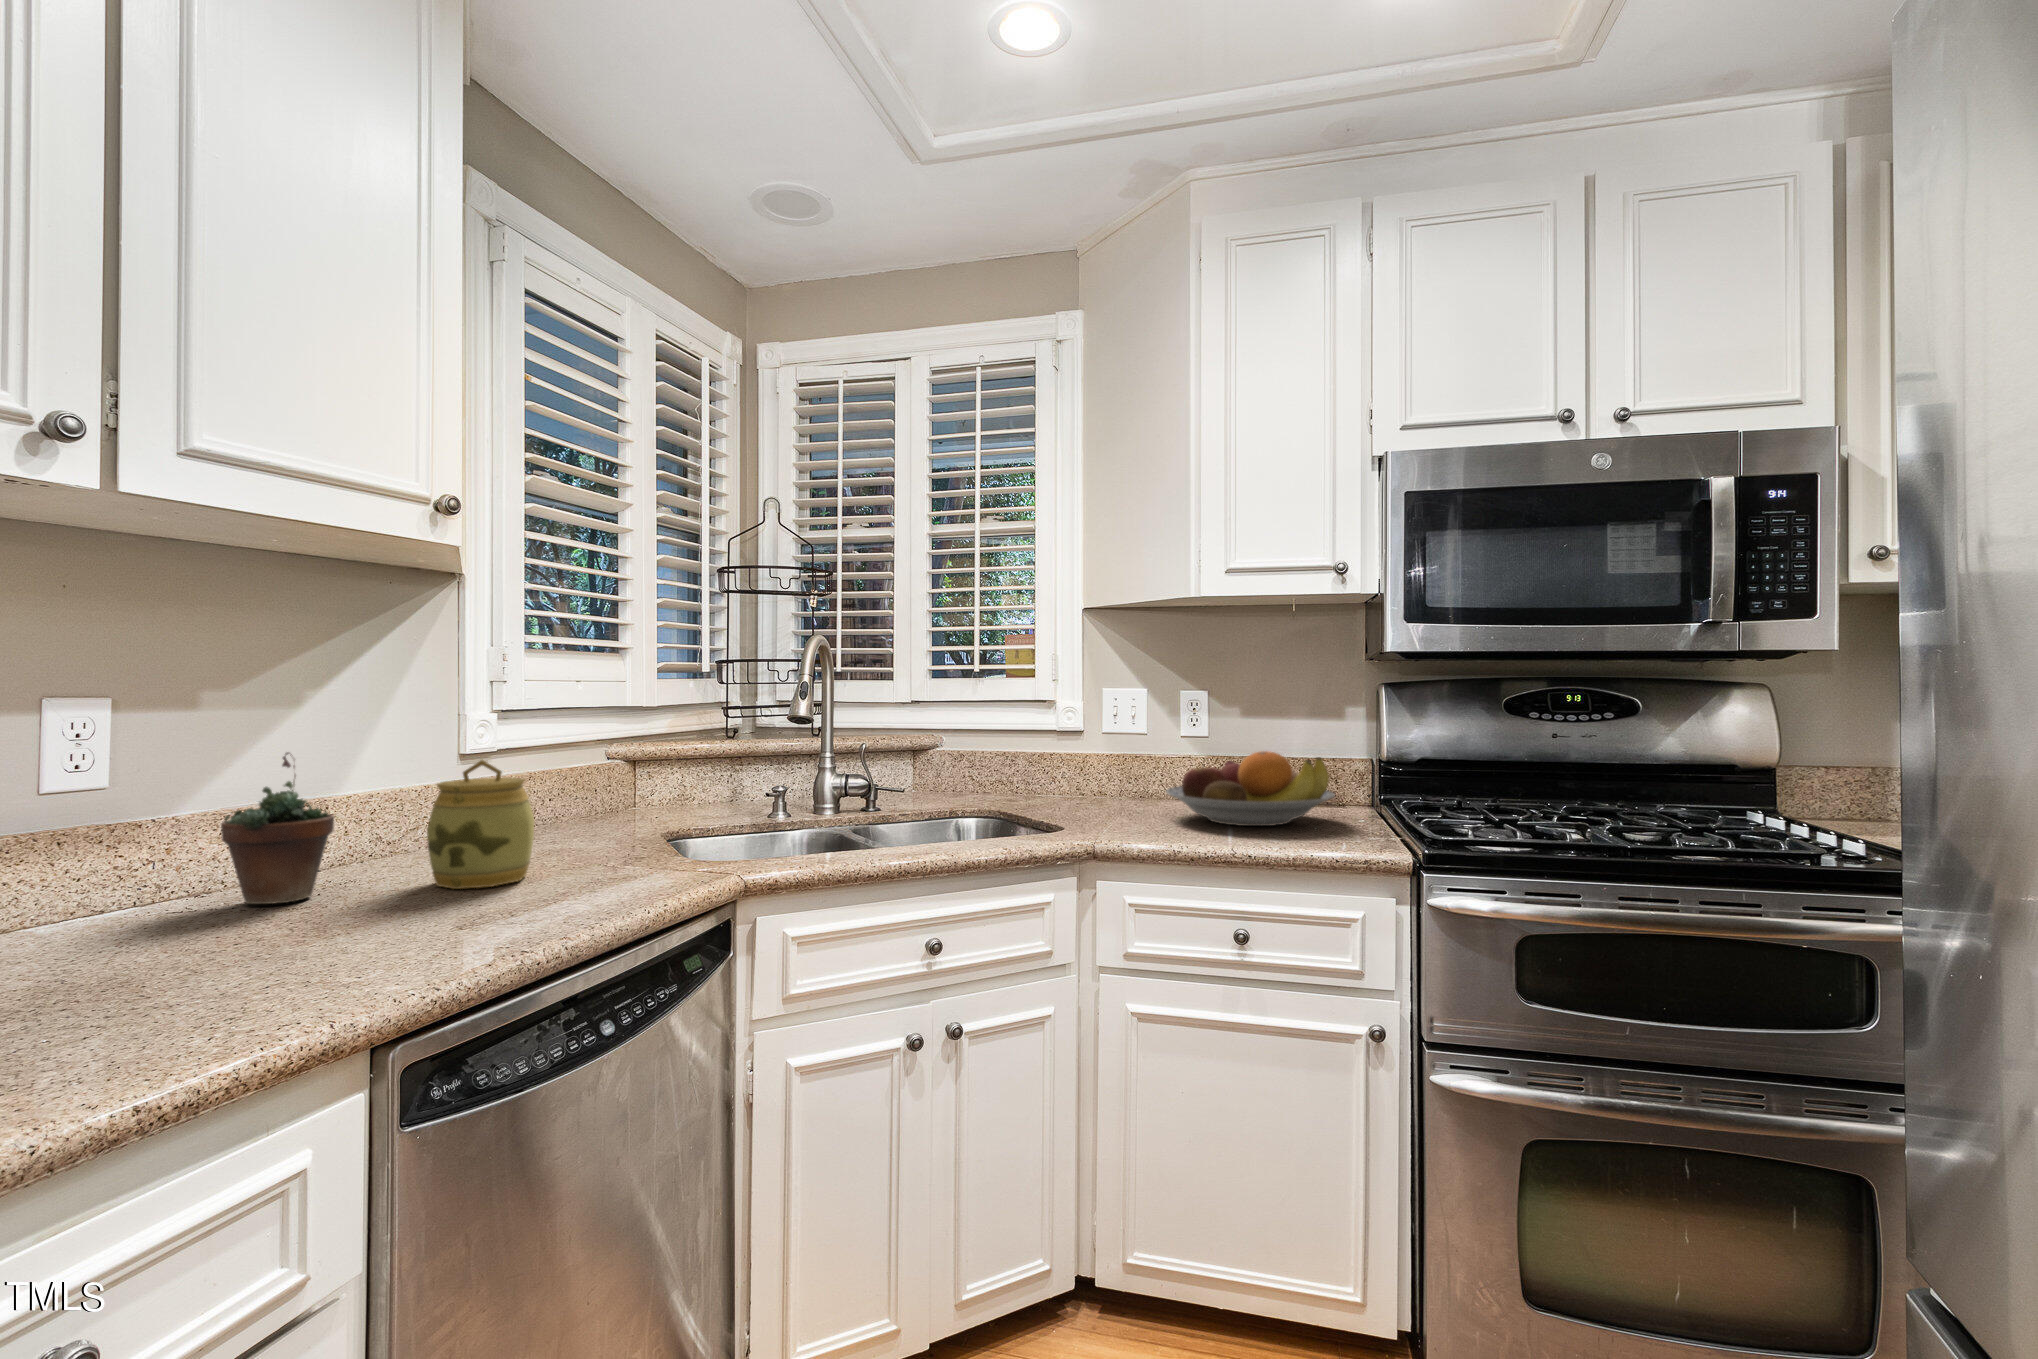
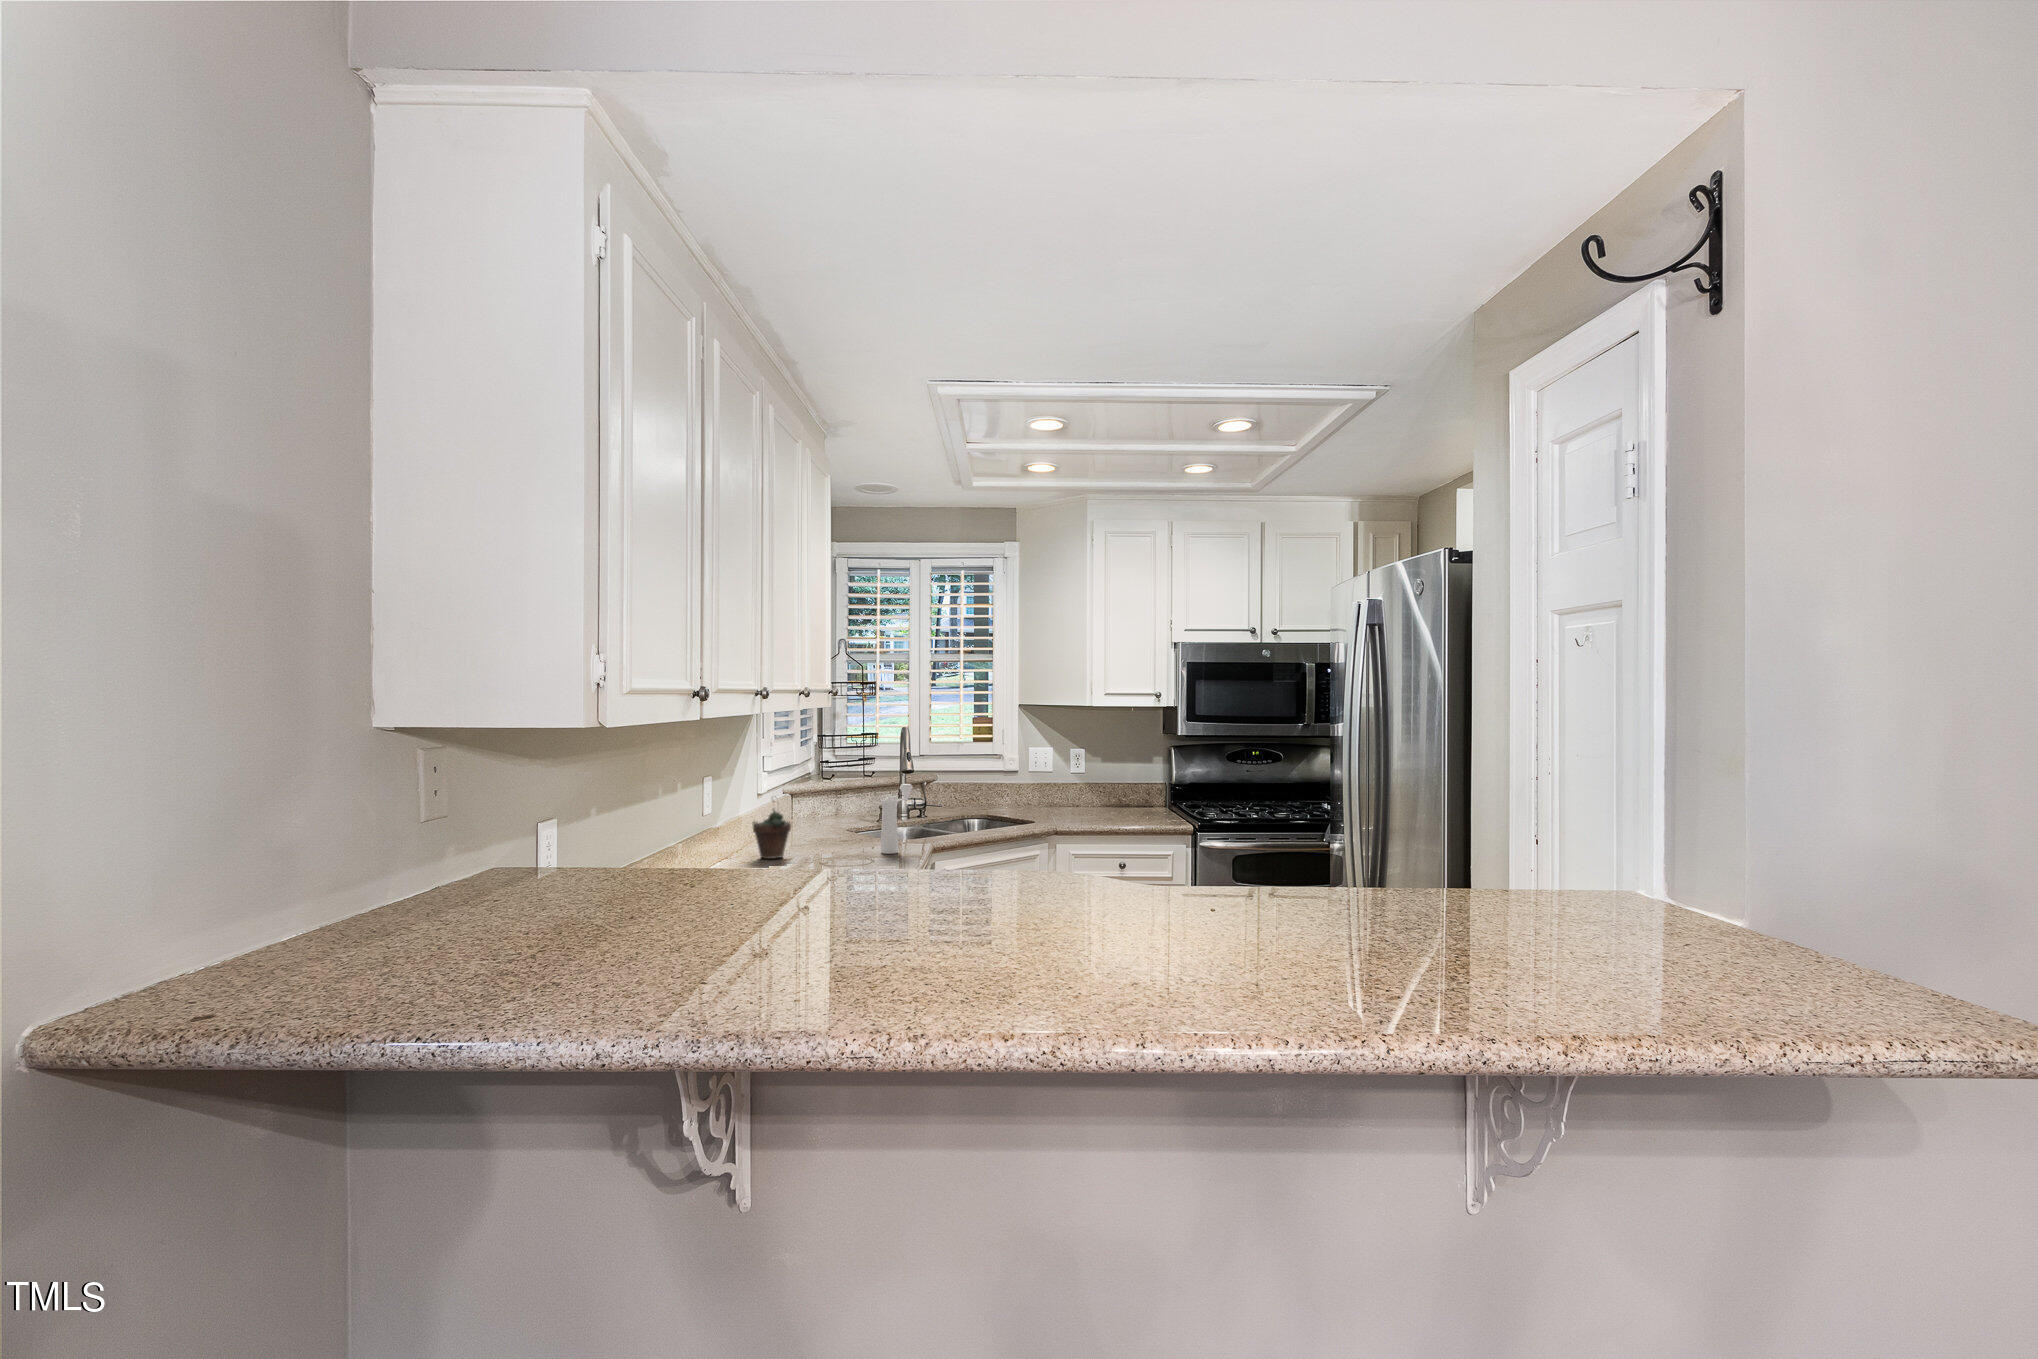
pepper mill: none [543,734,664,904] -> present [881,784,913,854]
fruit bowl: present [1166,751,1335,826] -> none [1076,782,1155,817]
jar: present [427,760,534,889] -> none [811,797,853,852]

